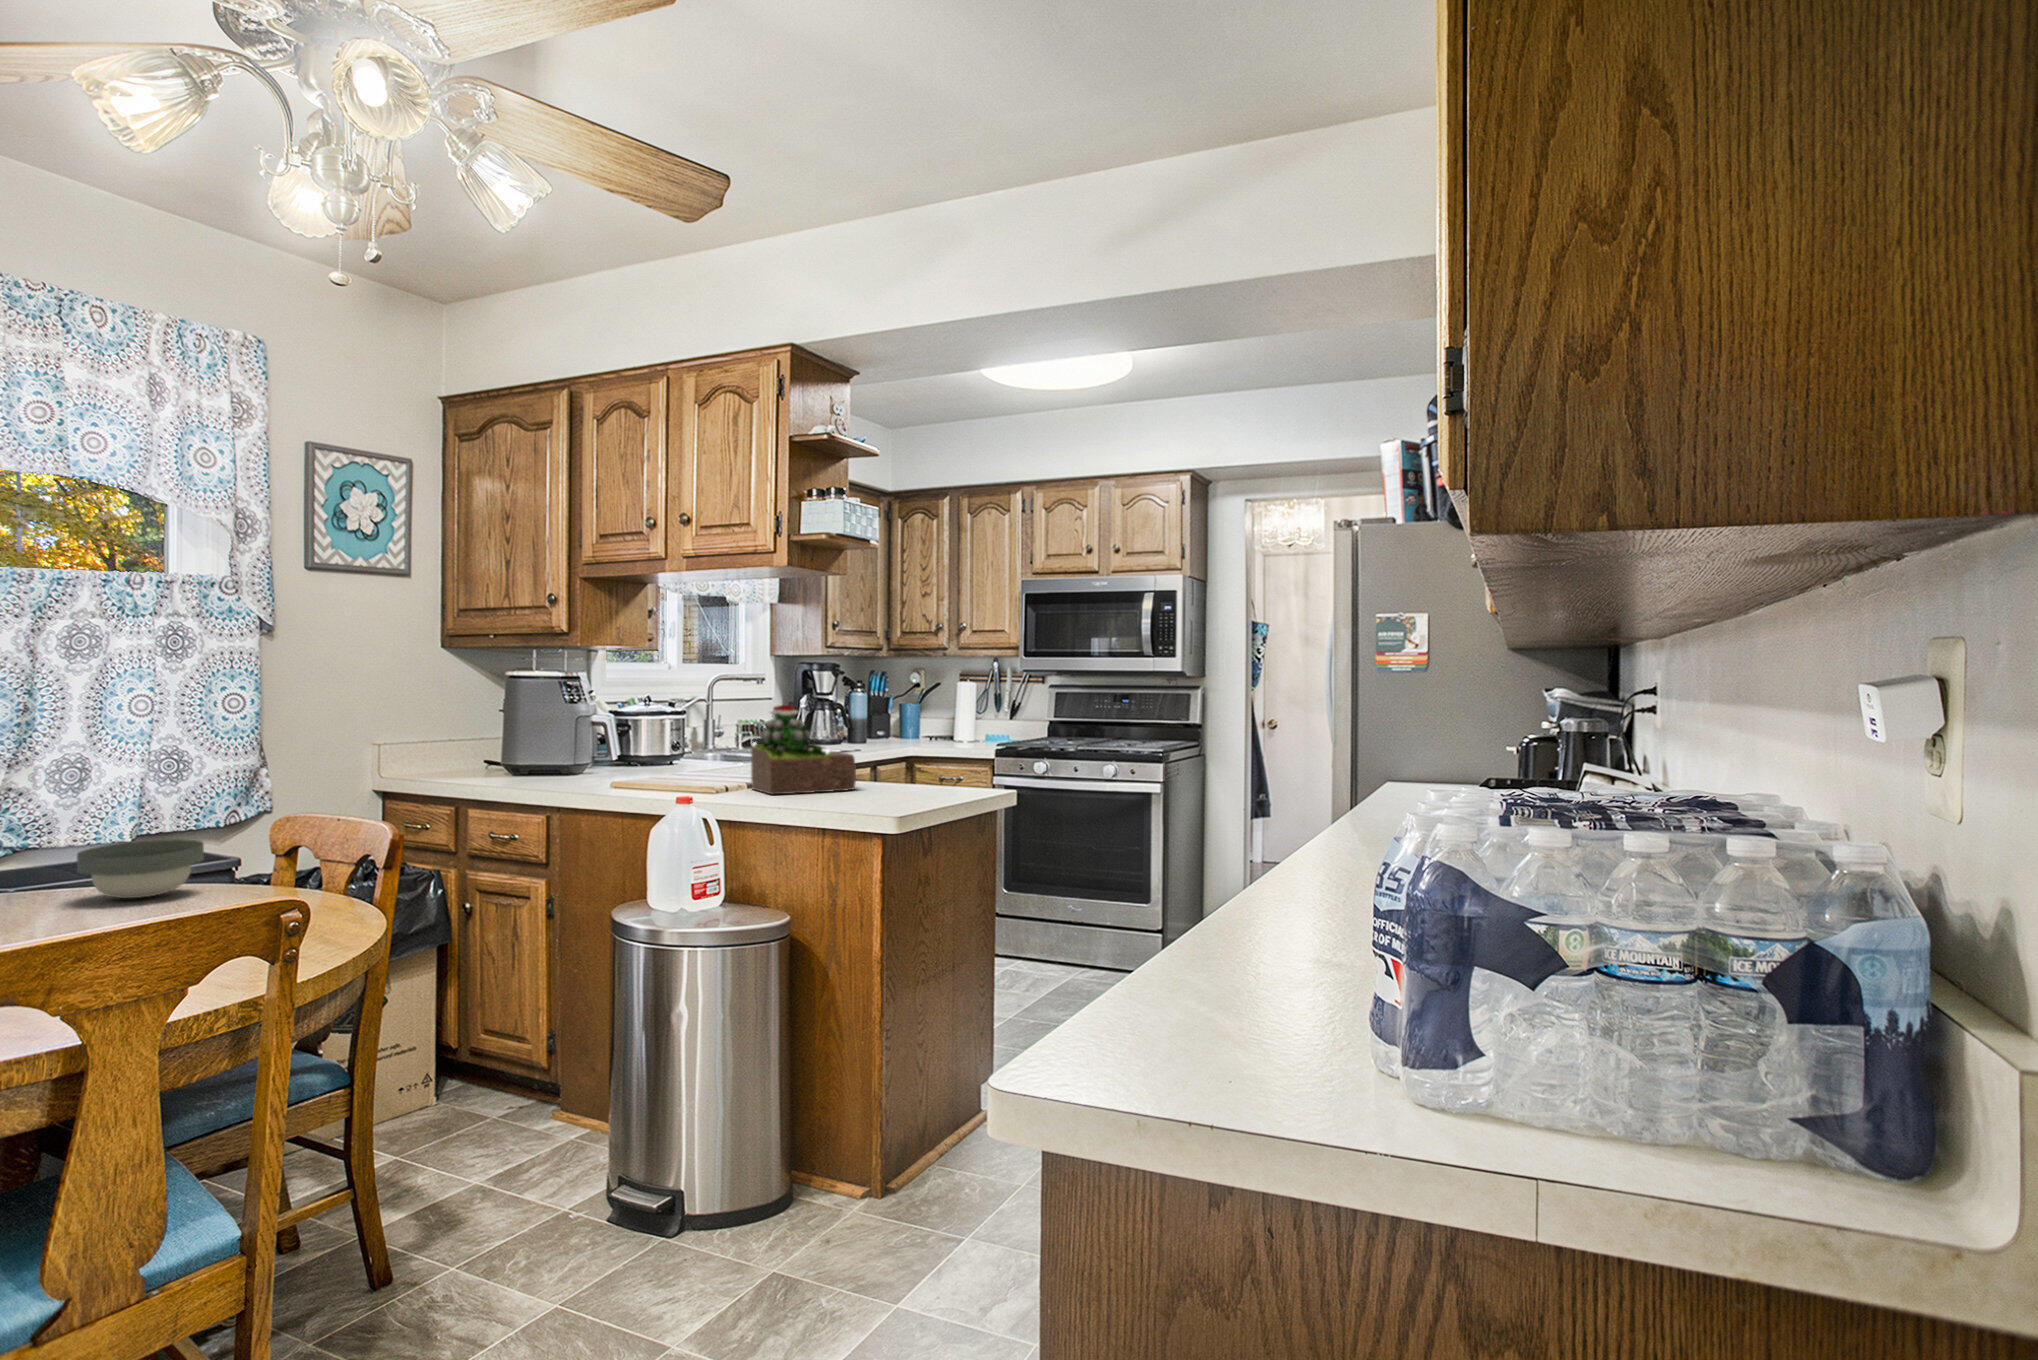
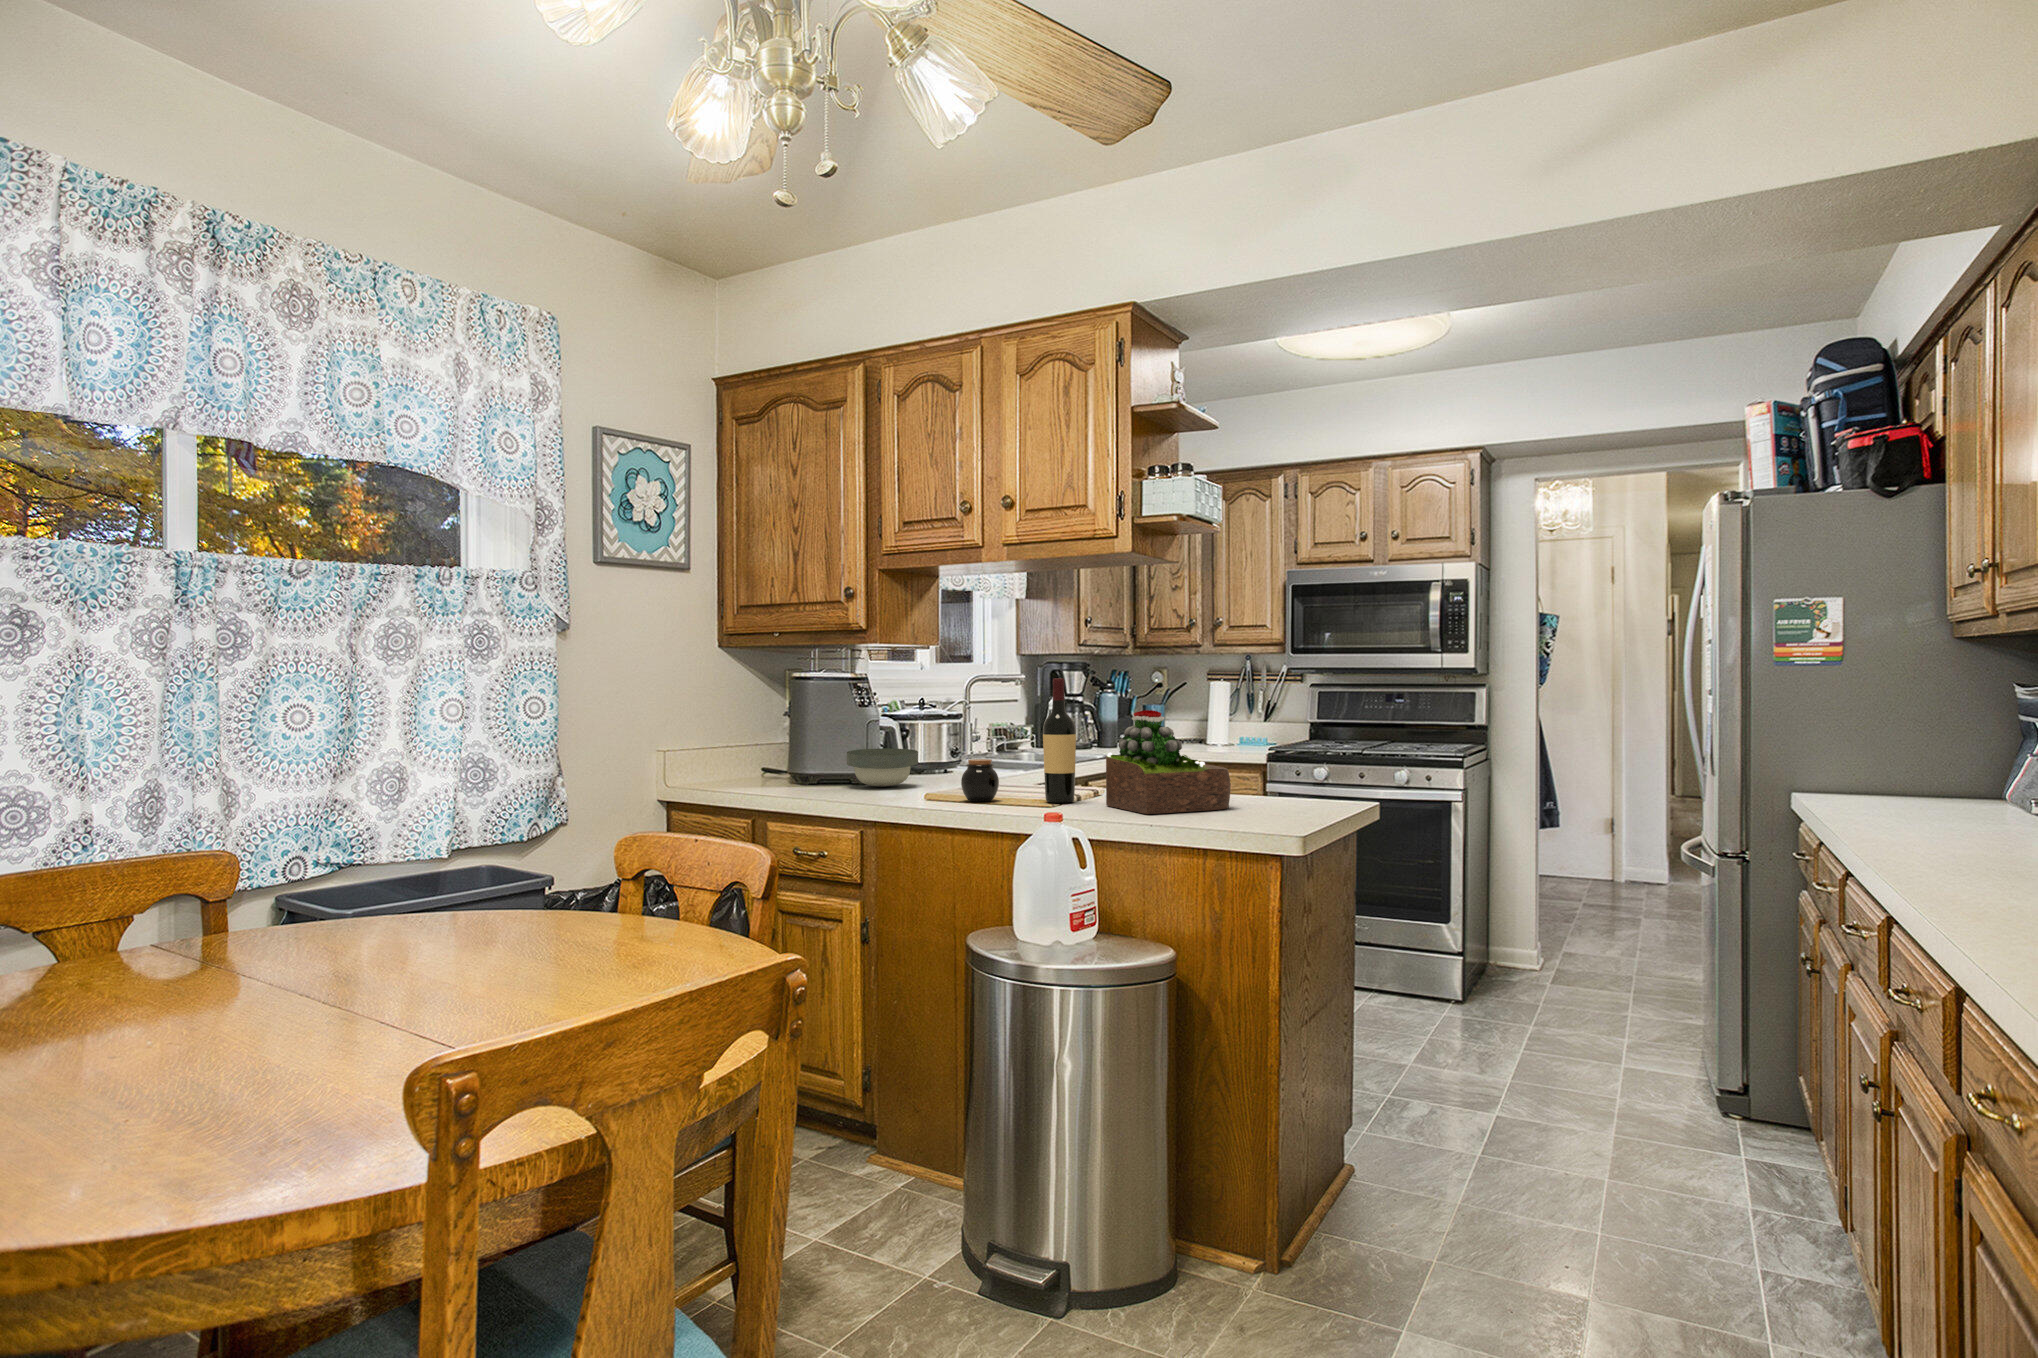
wine bottle: none [701,677,731,787] -> present [1043,678,1076,803]
jar: none [629,749,664,787] -> present [961,759,999,802]
bowl: present [77,839,204,898] -> present [847,748,918,787]

